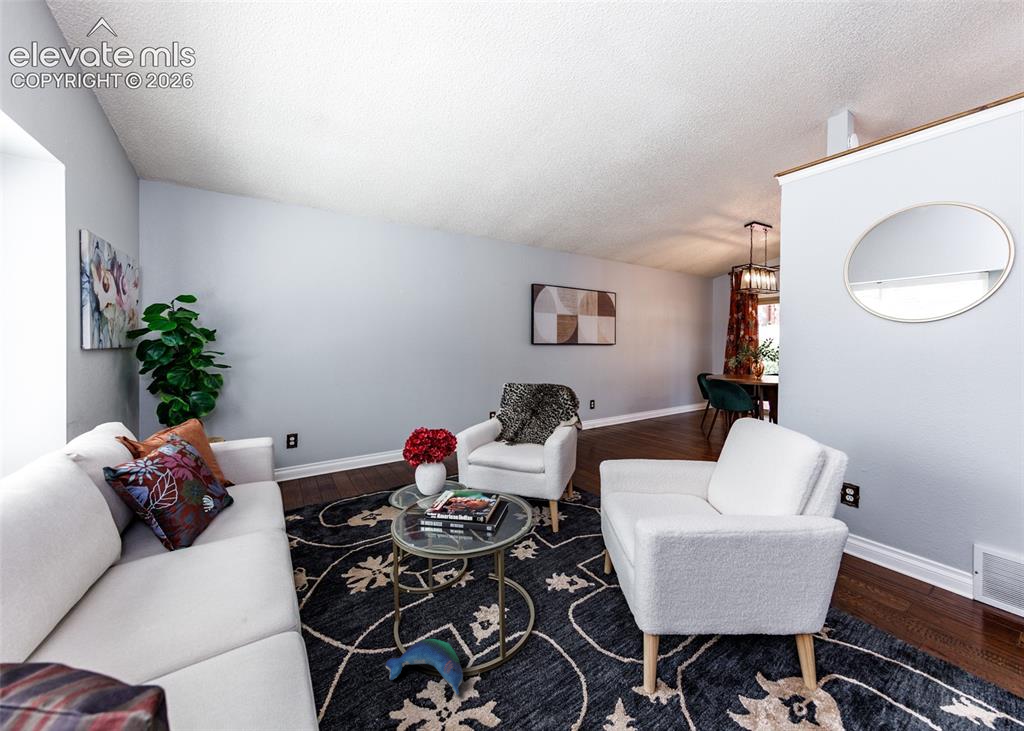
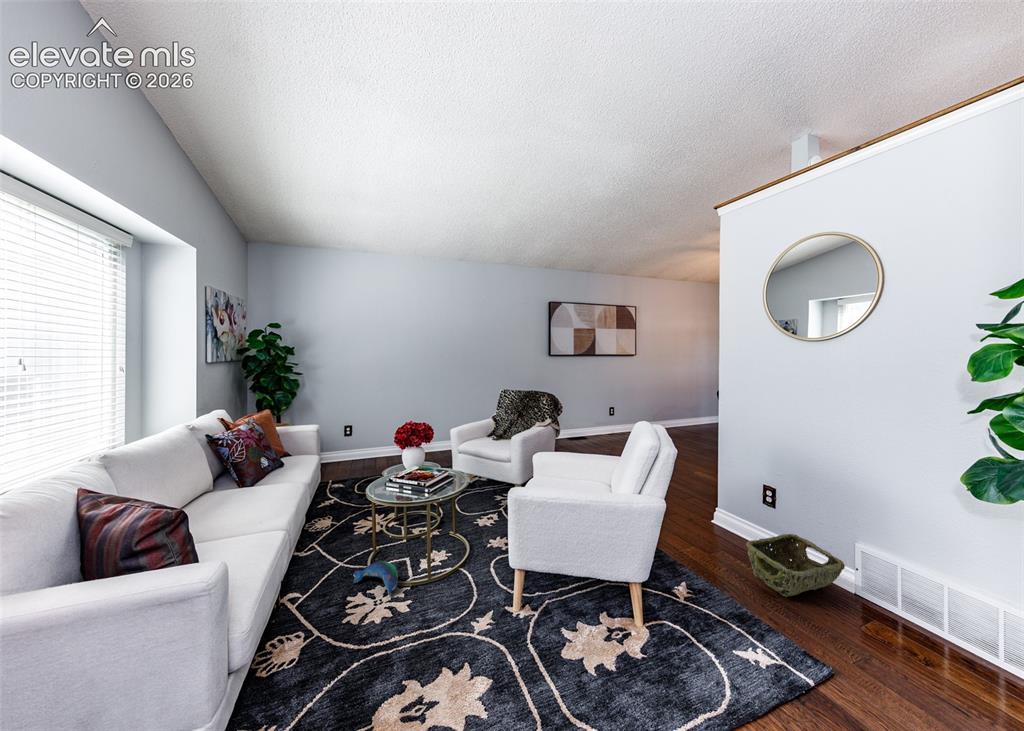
woven basket: none [866,538,970,617] -> present [746,534,845,597]

